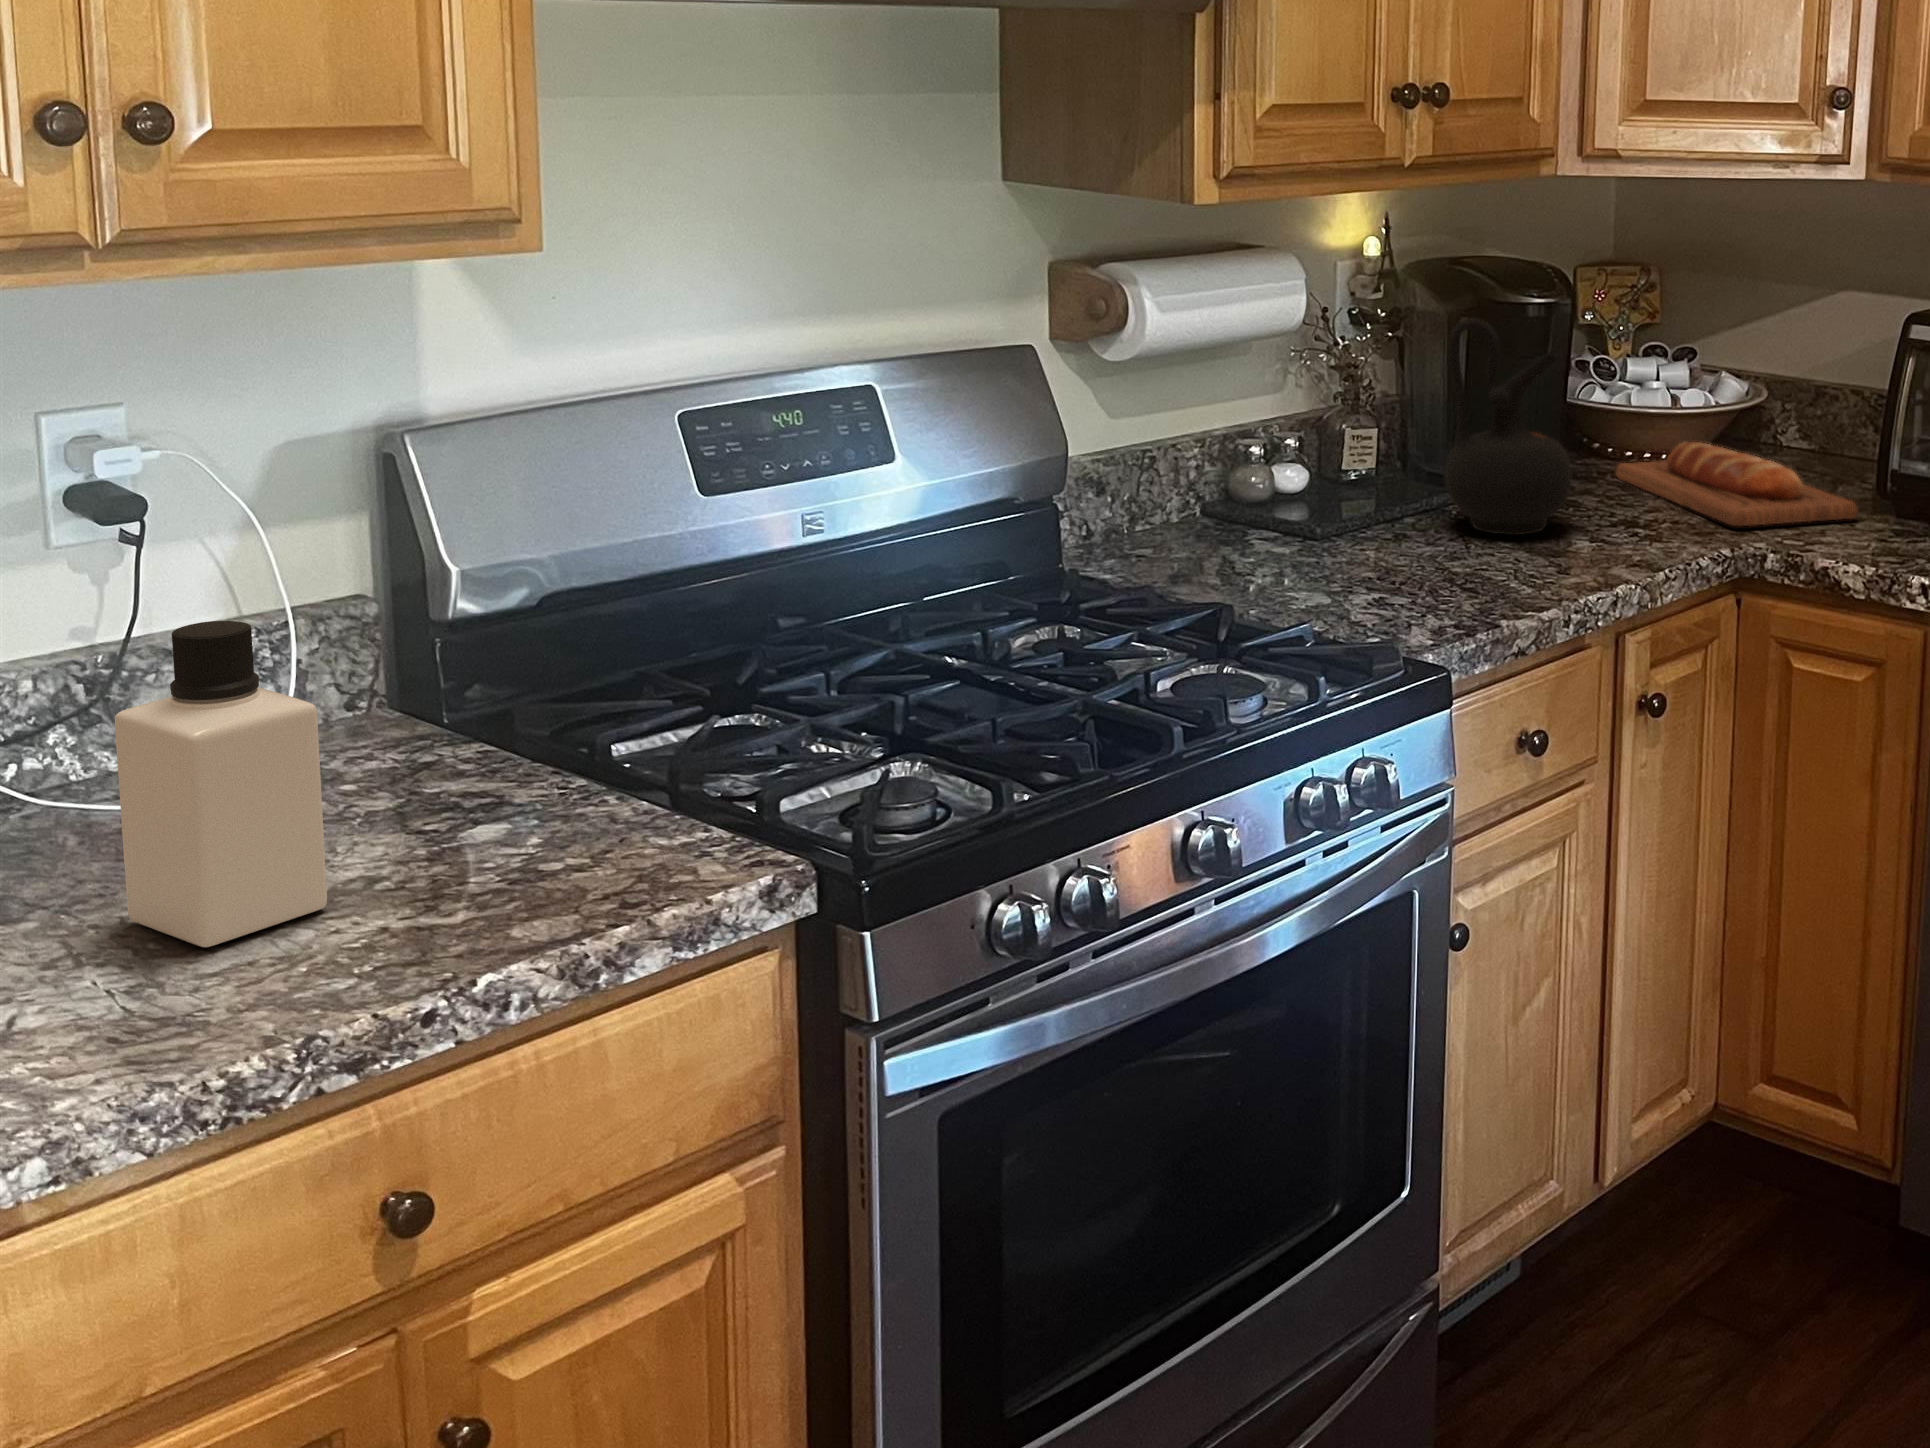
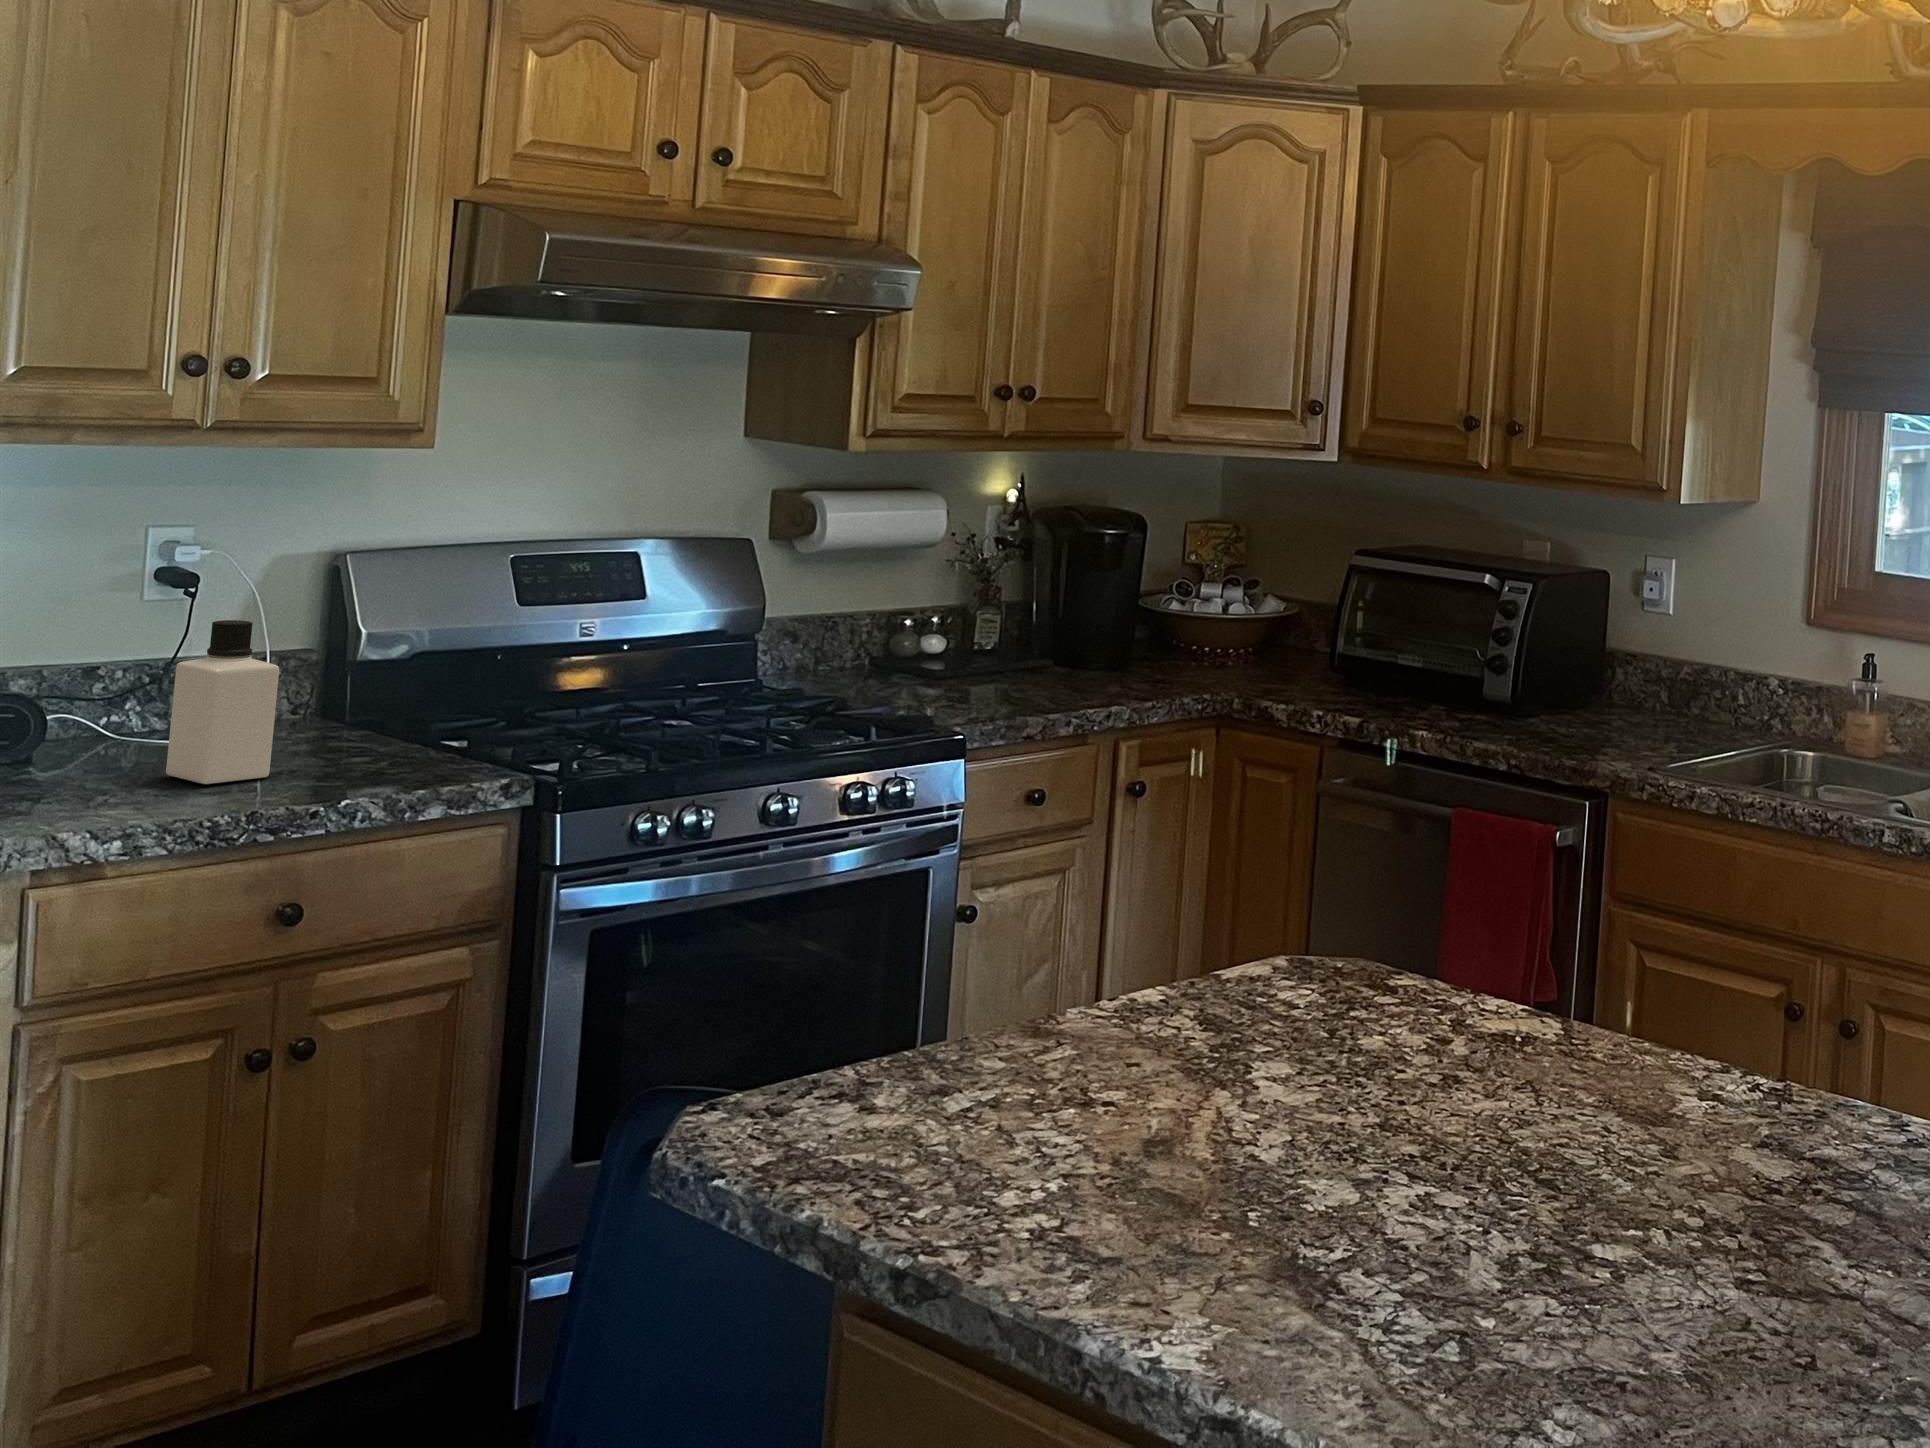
ceramic jug: present [1445,318,1572,535] -> none [1027,540,1112,683]
bread loaf: present [1616,442,1857,526] -> none [1172,638,1312,686]

